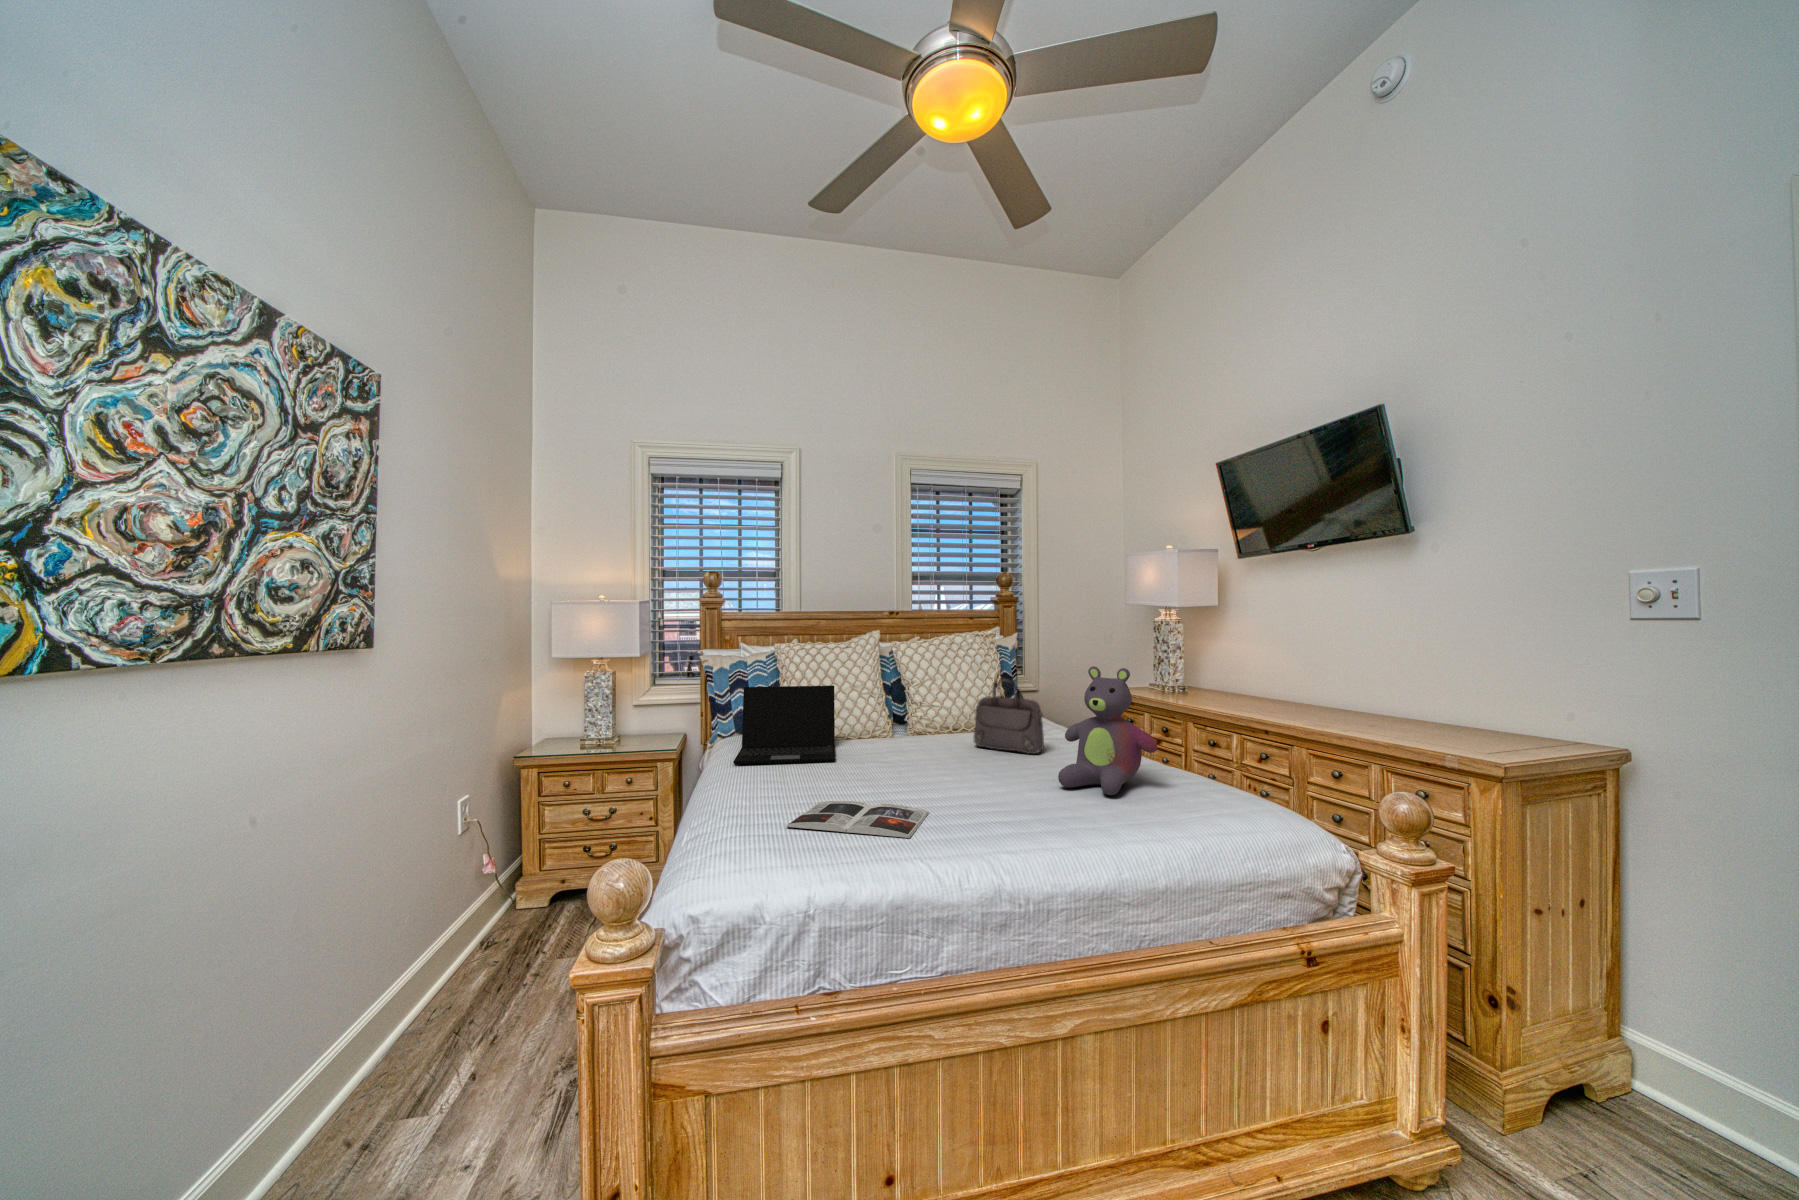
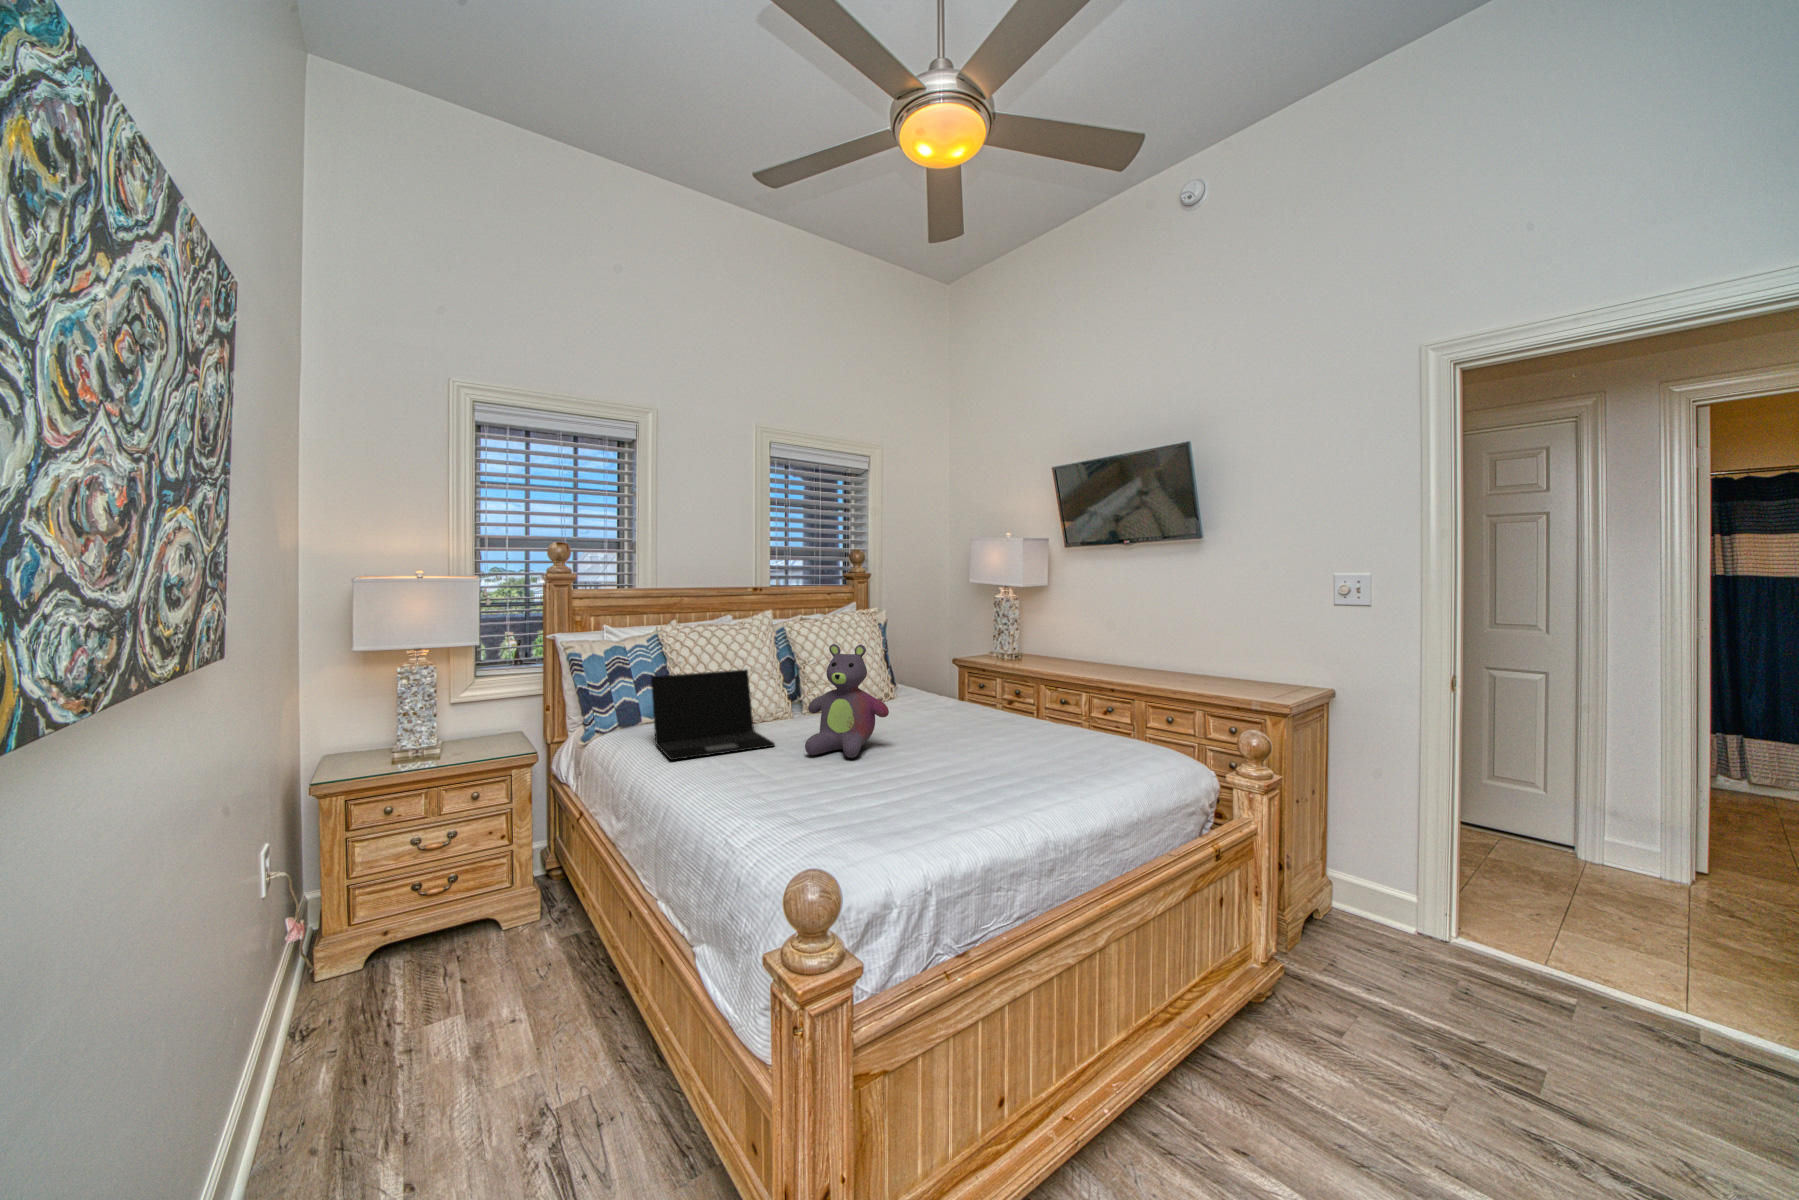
stuffed bear: present [1058,666,1157,795] -> present [805,644,889,758]
handbag: present [974,678,1044,754] -> none [885,646,954,722]
magazine: present [786,801,929,838] -> none [819,778,949,813]

